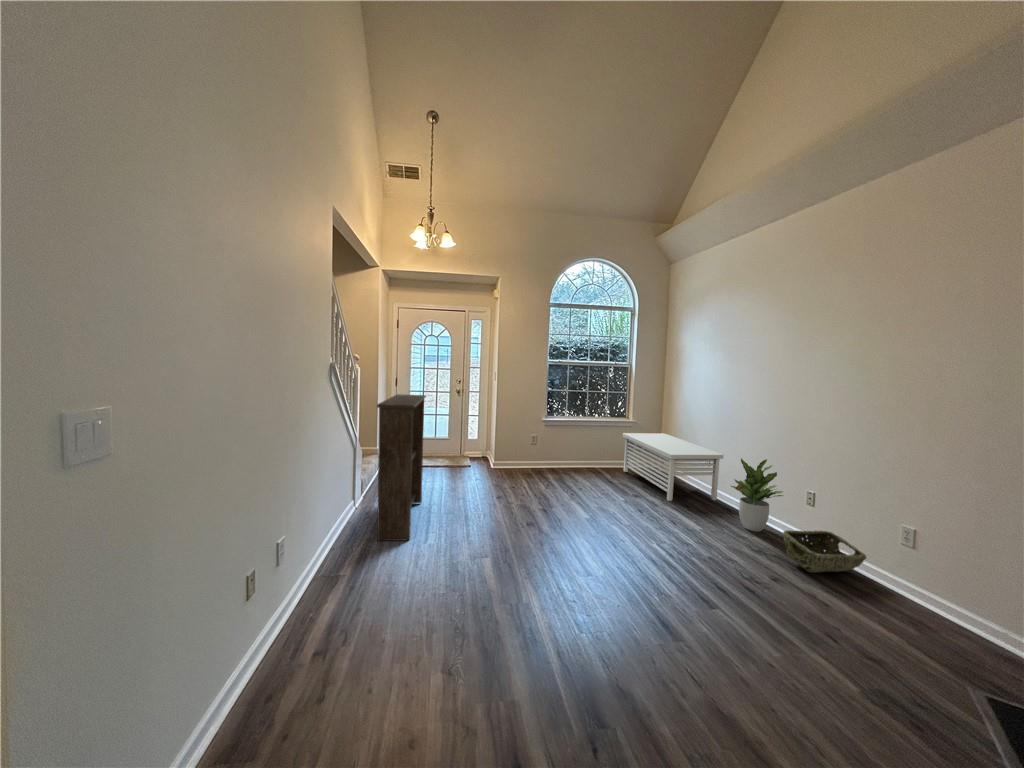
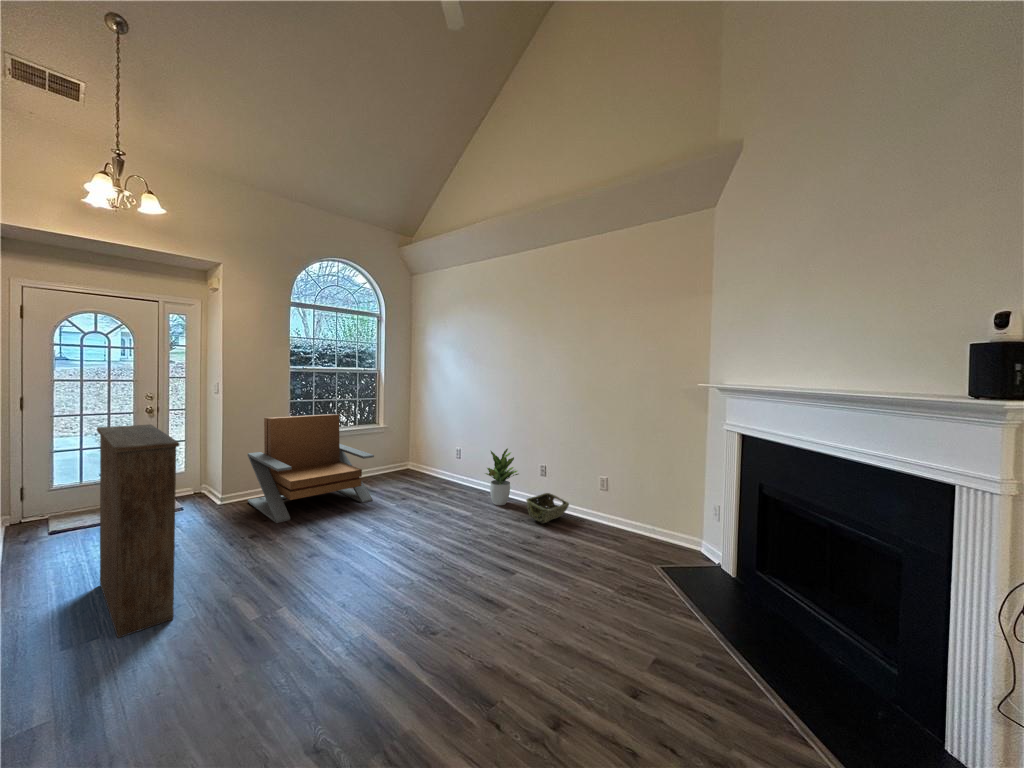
lounge chair: none [509,402,607,491] -> present [248,414,374,523]
storage bench: present [623,433,724,501] -> none [376,435,471,497]

